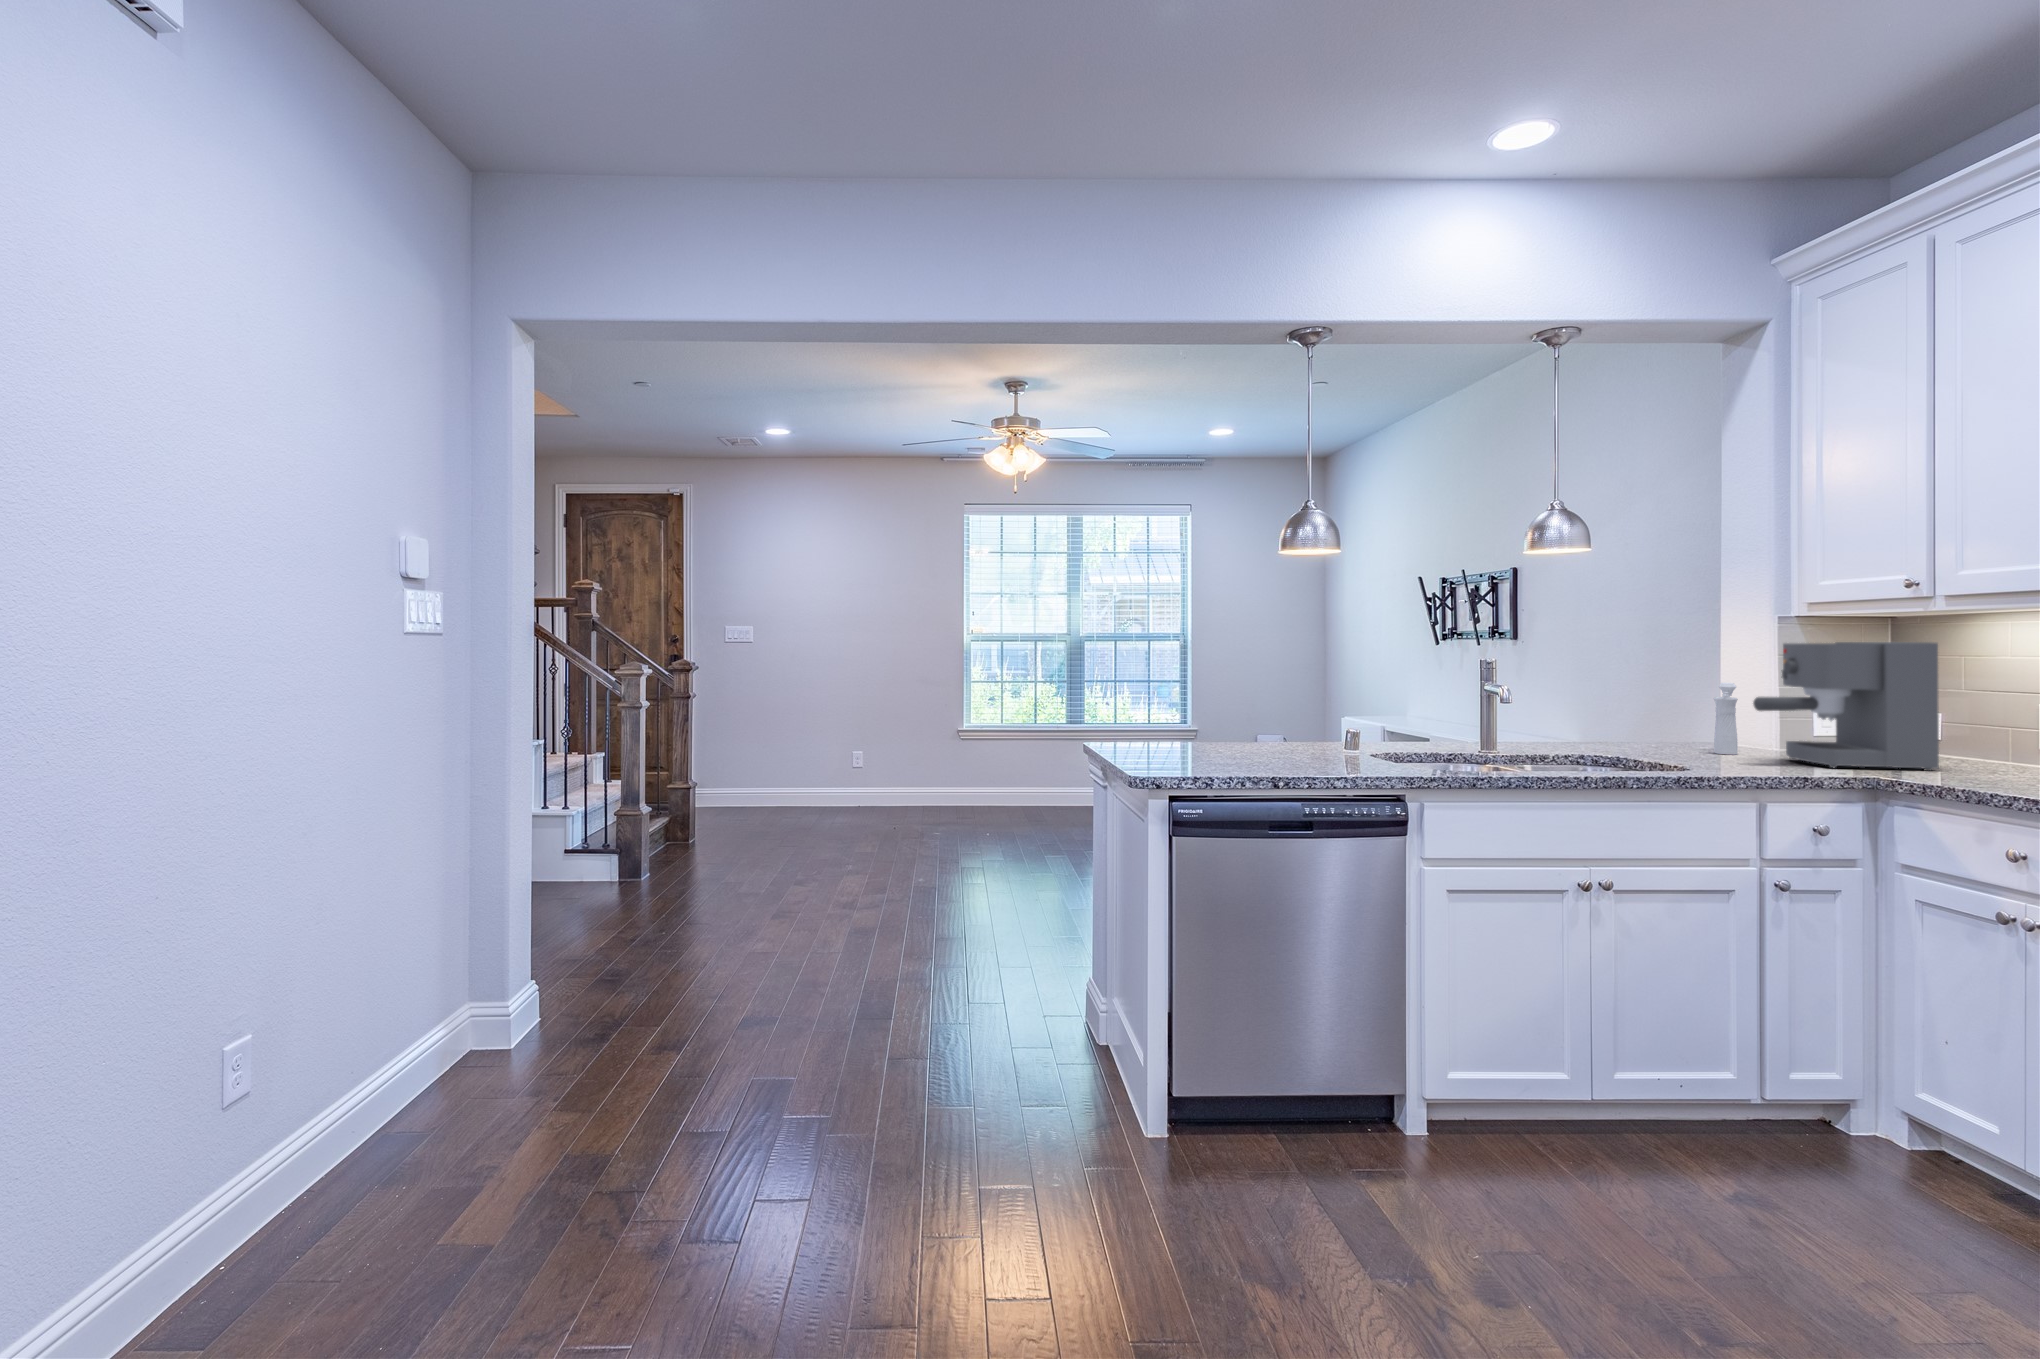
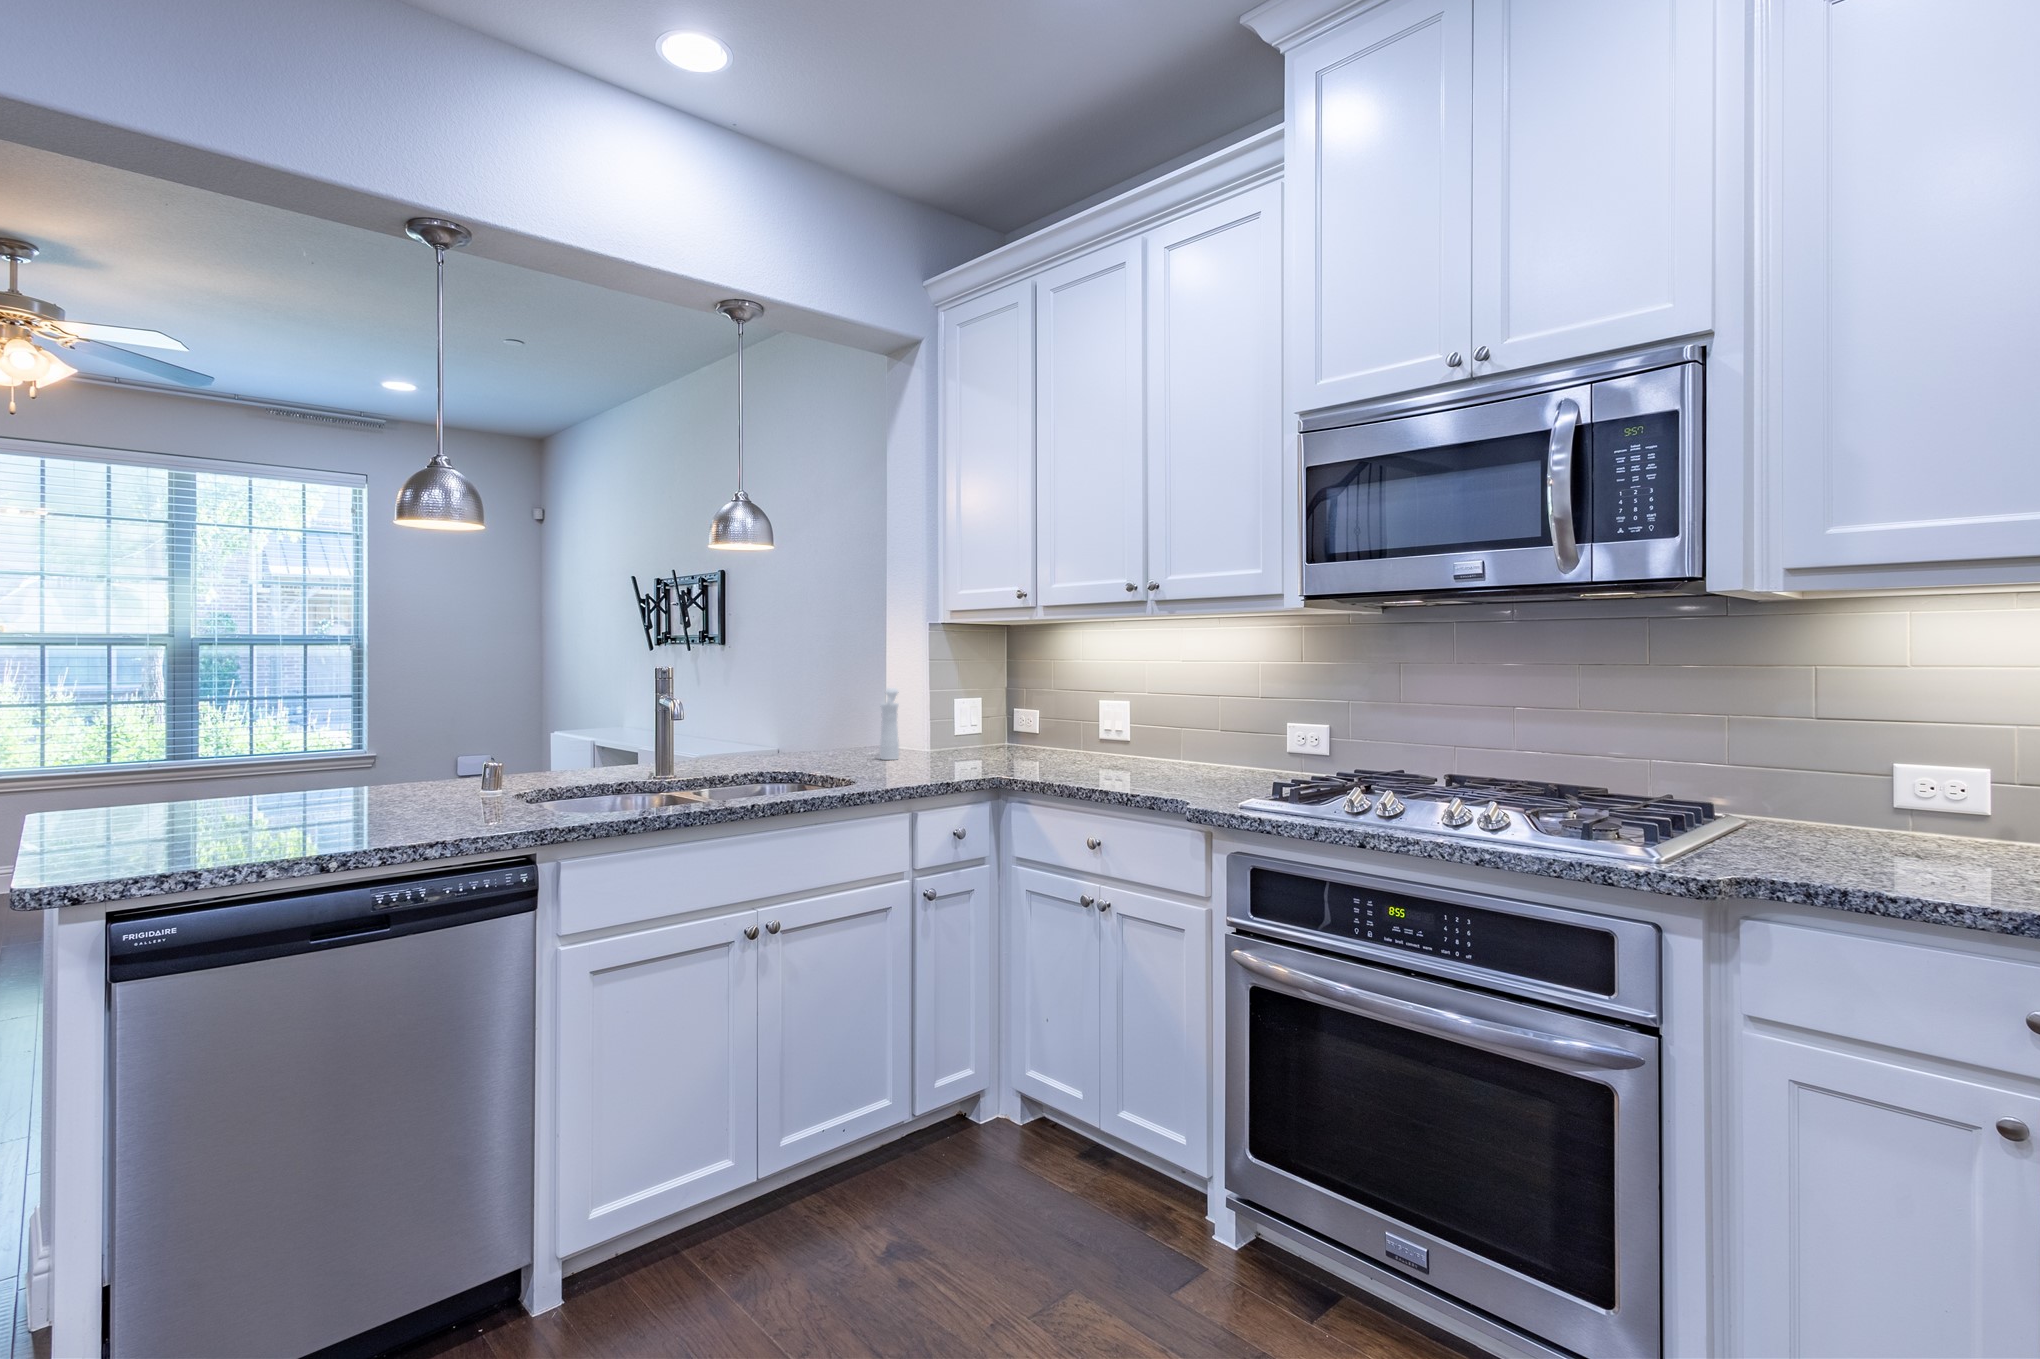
coffee maker: present [1753,642,1939,771] -> none [909,647,1041,770]

